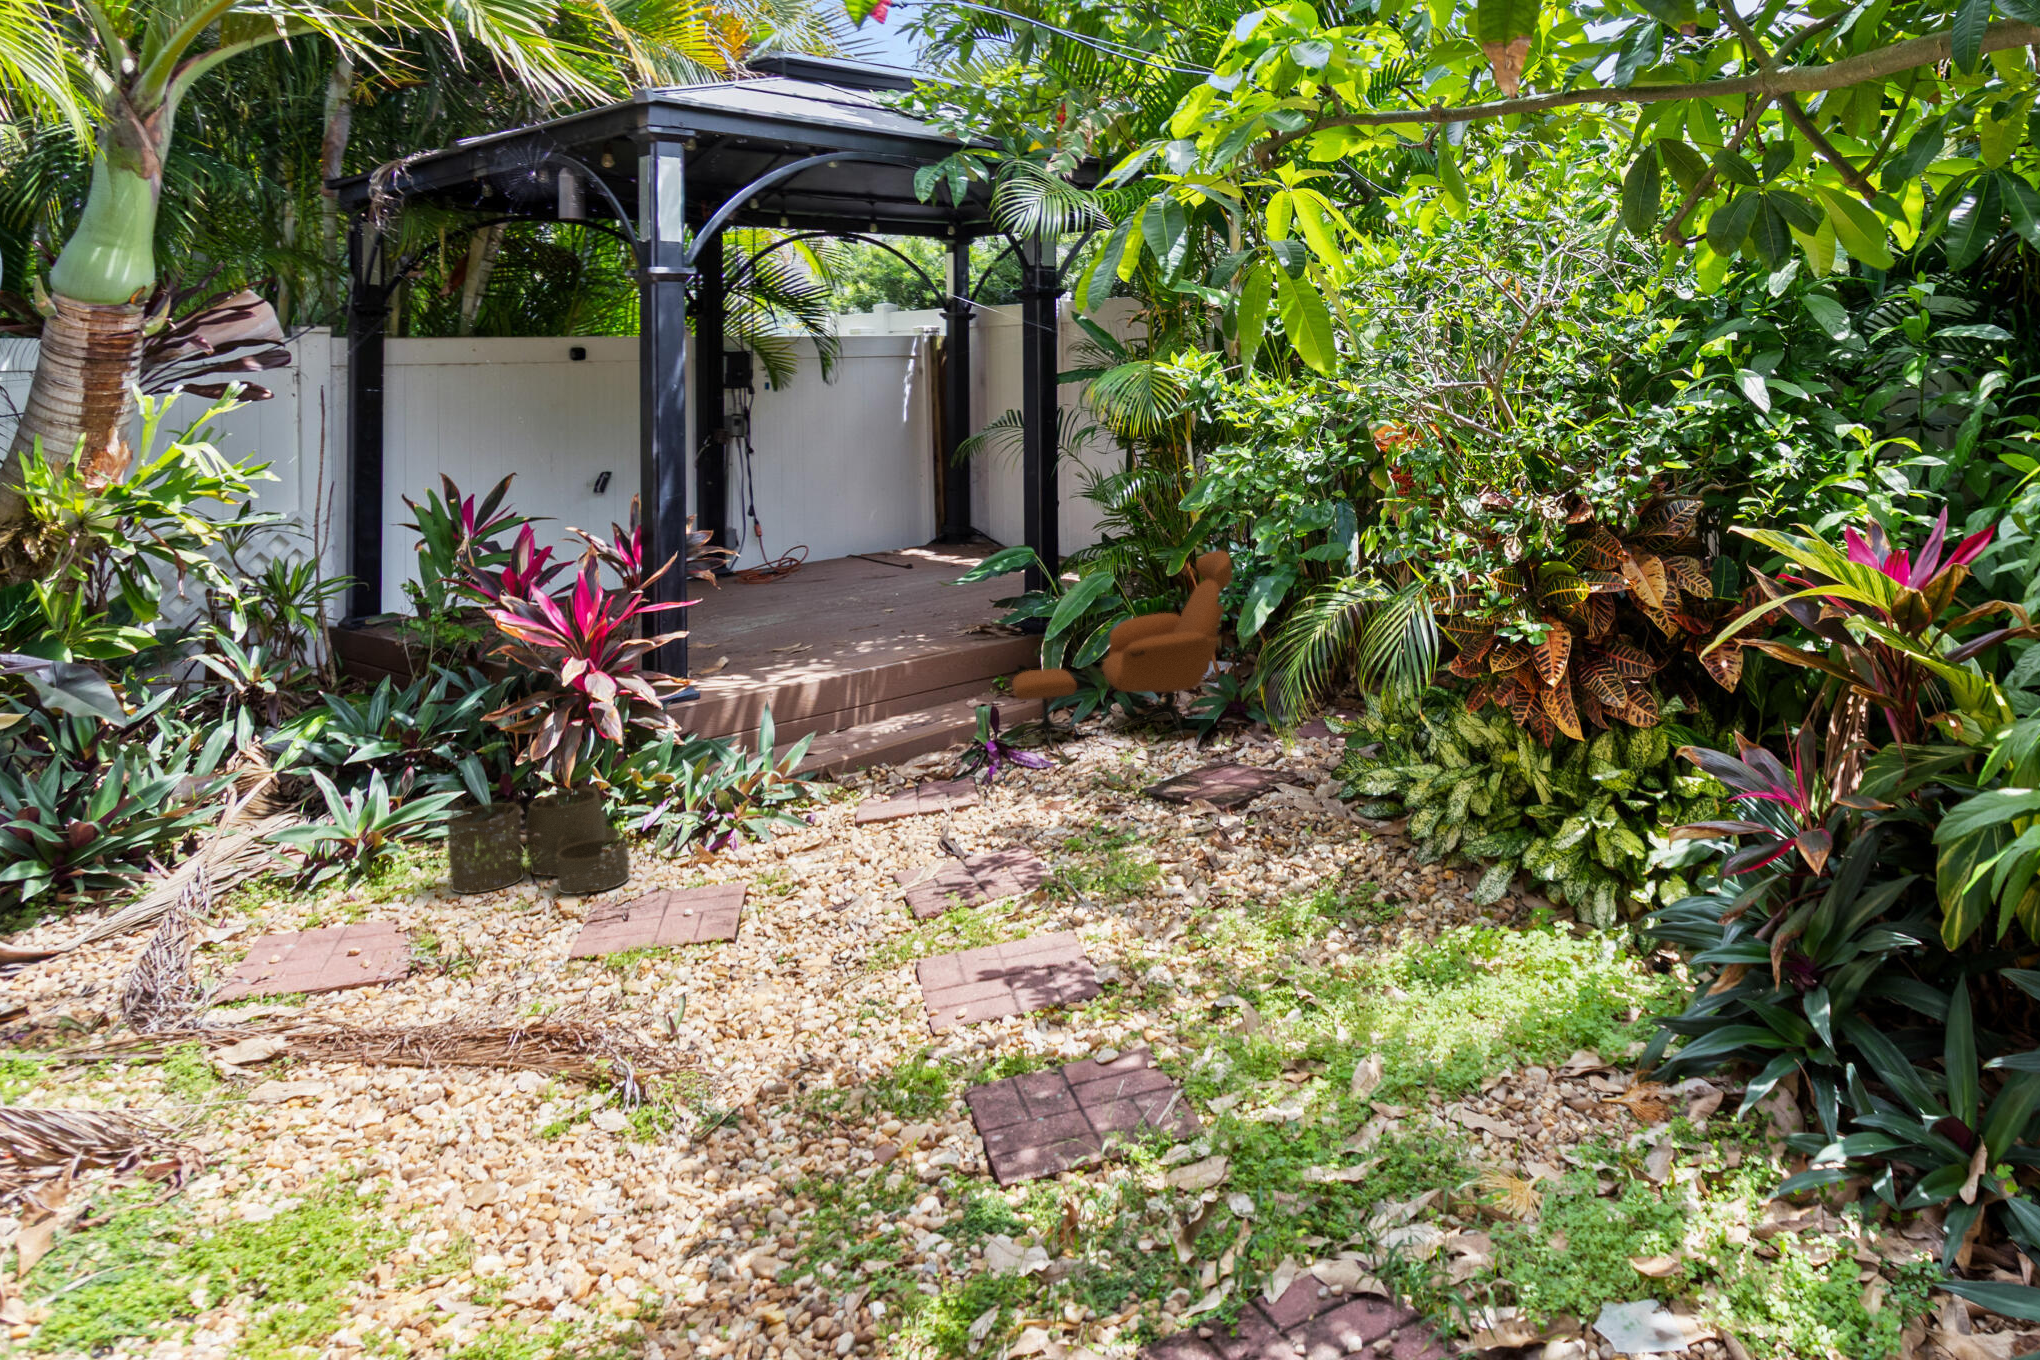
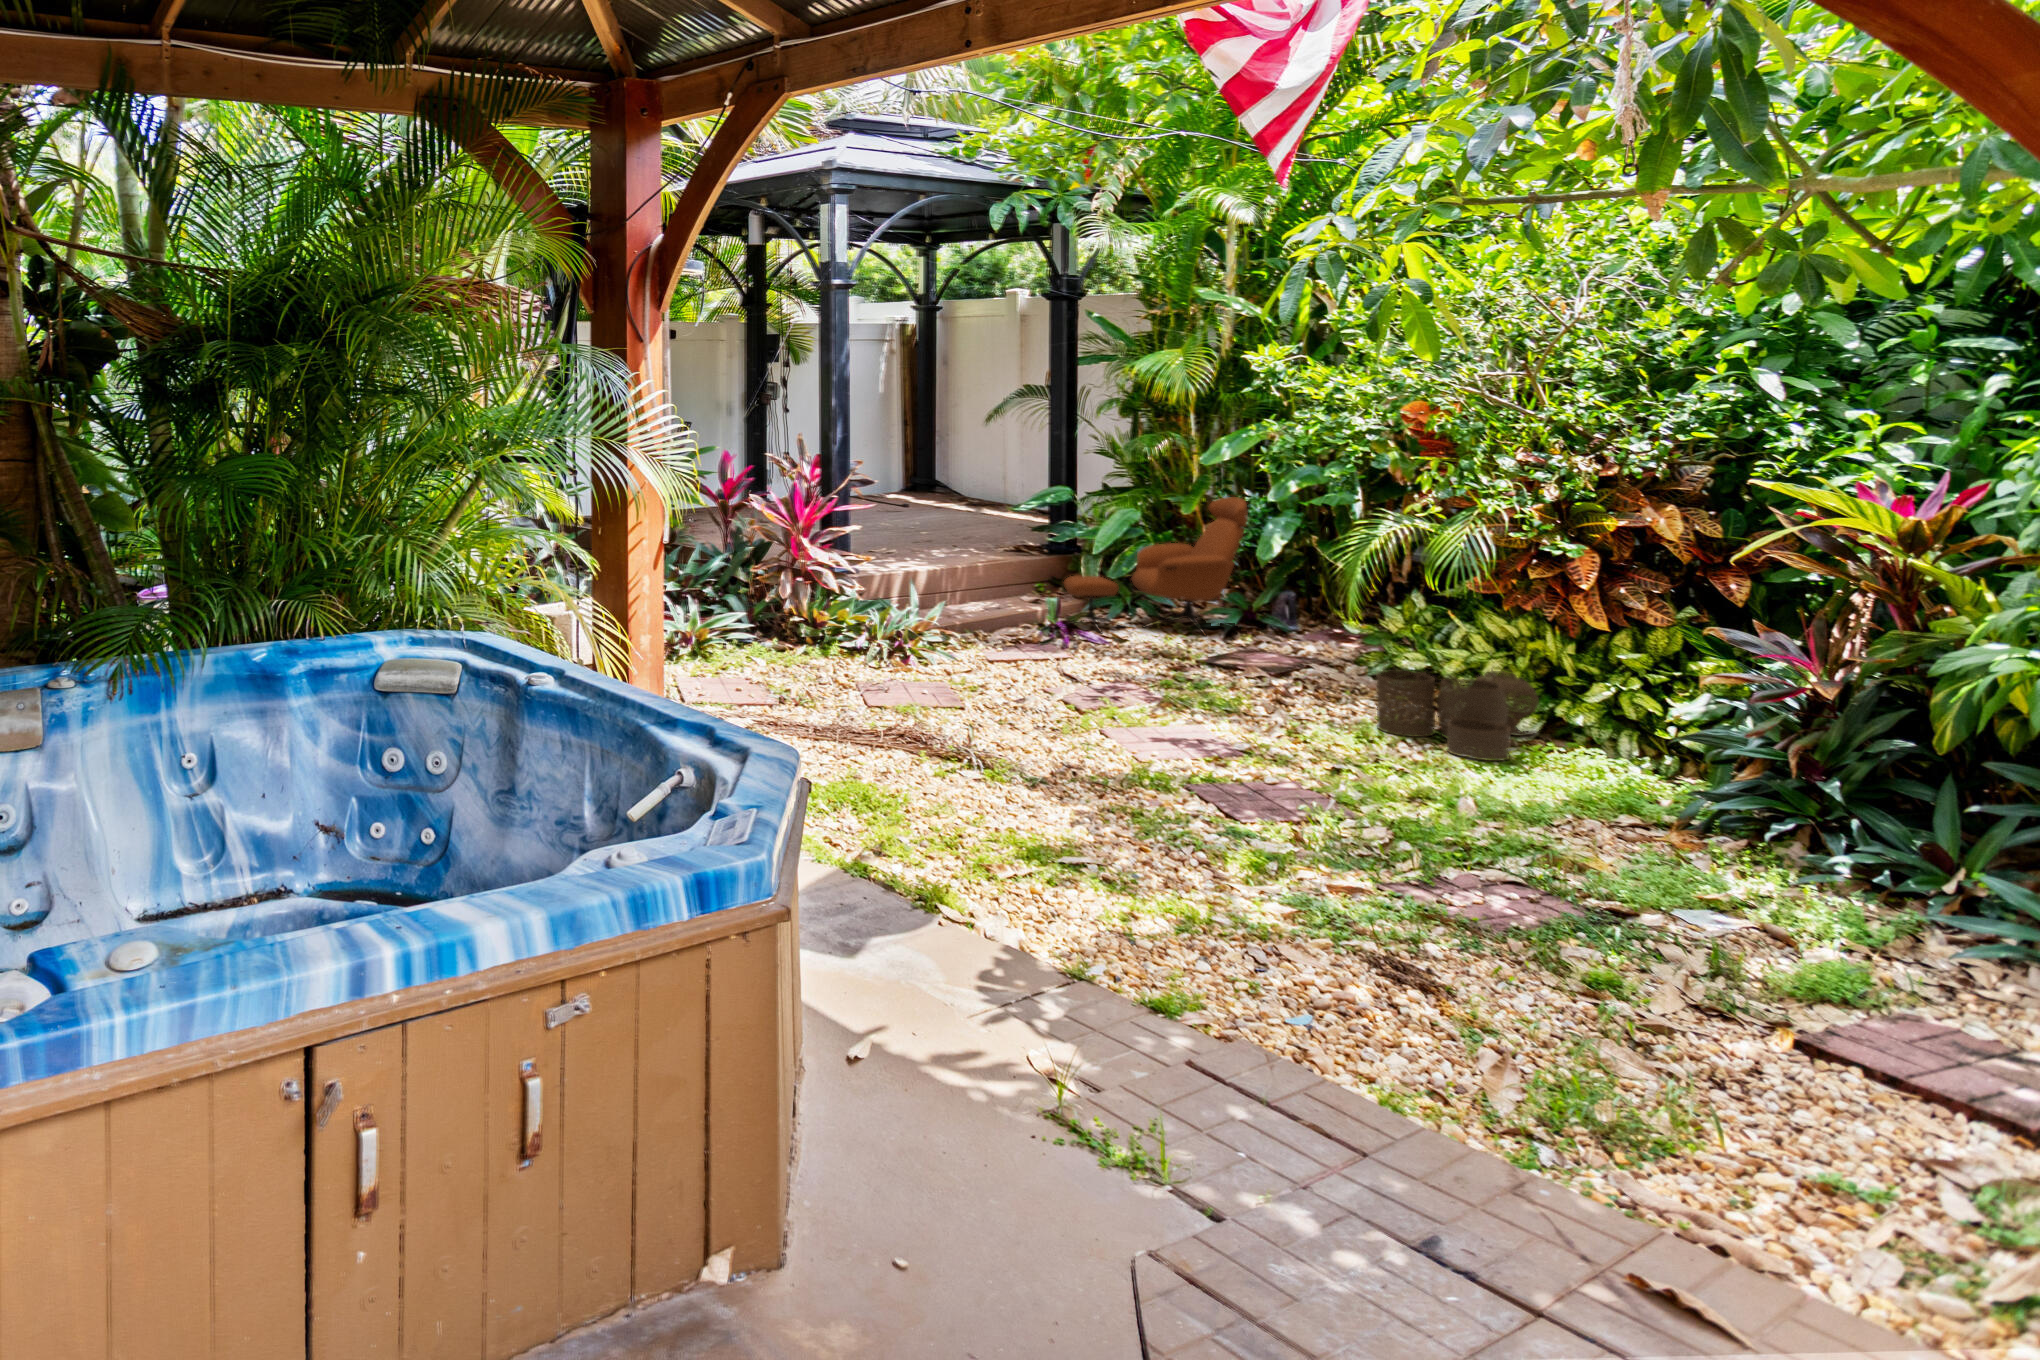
woven basket: present [447,778,630,894] -> present [1376,663,1539,761]

